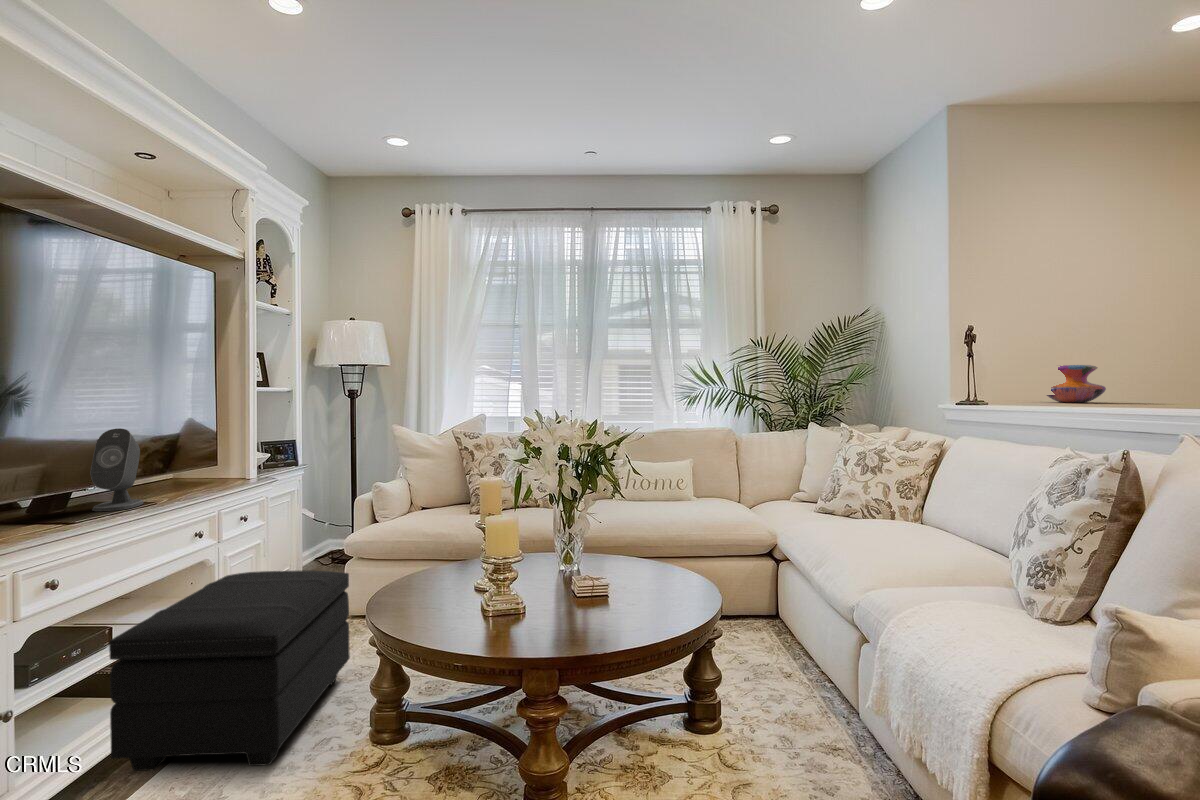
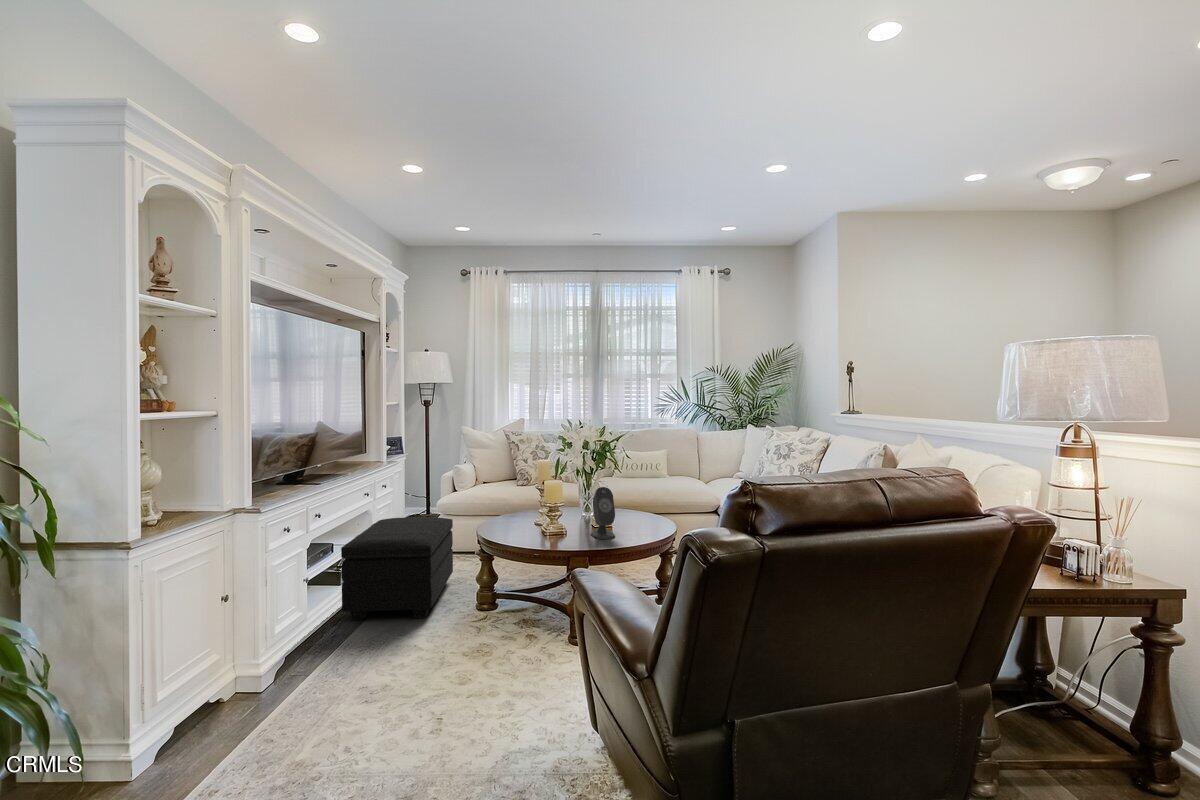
decorative vase: present [1046,365,1106,403] -> none [904,387,944,412]
speaker: present [90,428,143,511] -> present [591,487,615,539]

